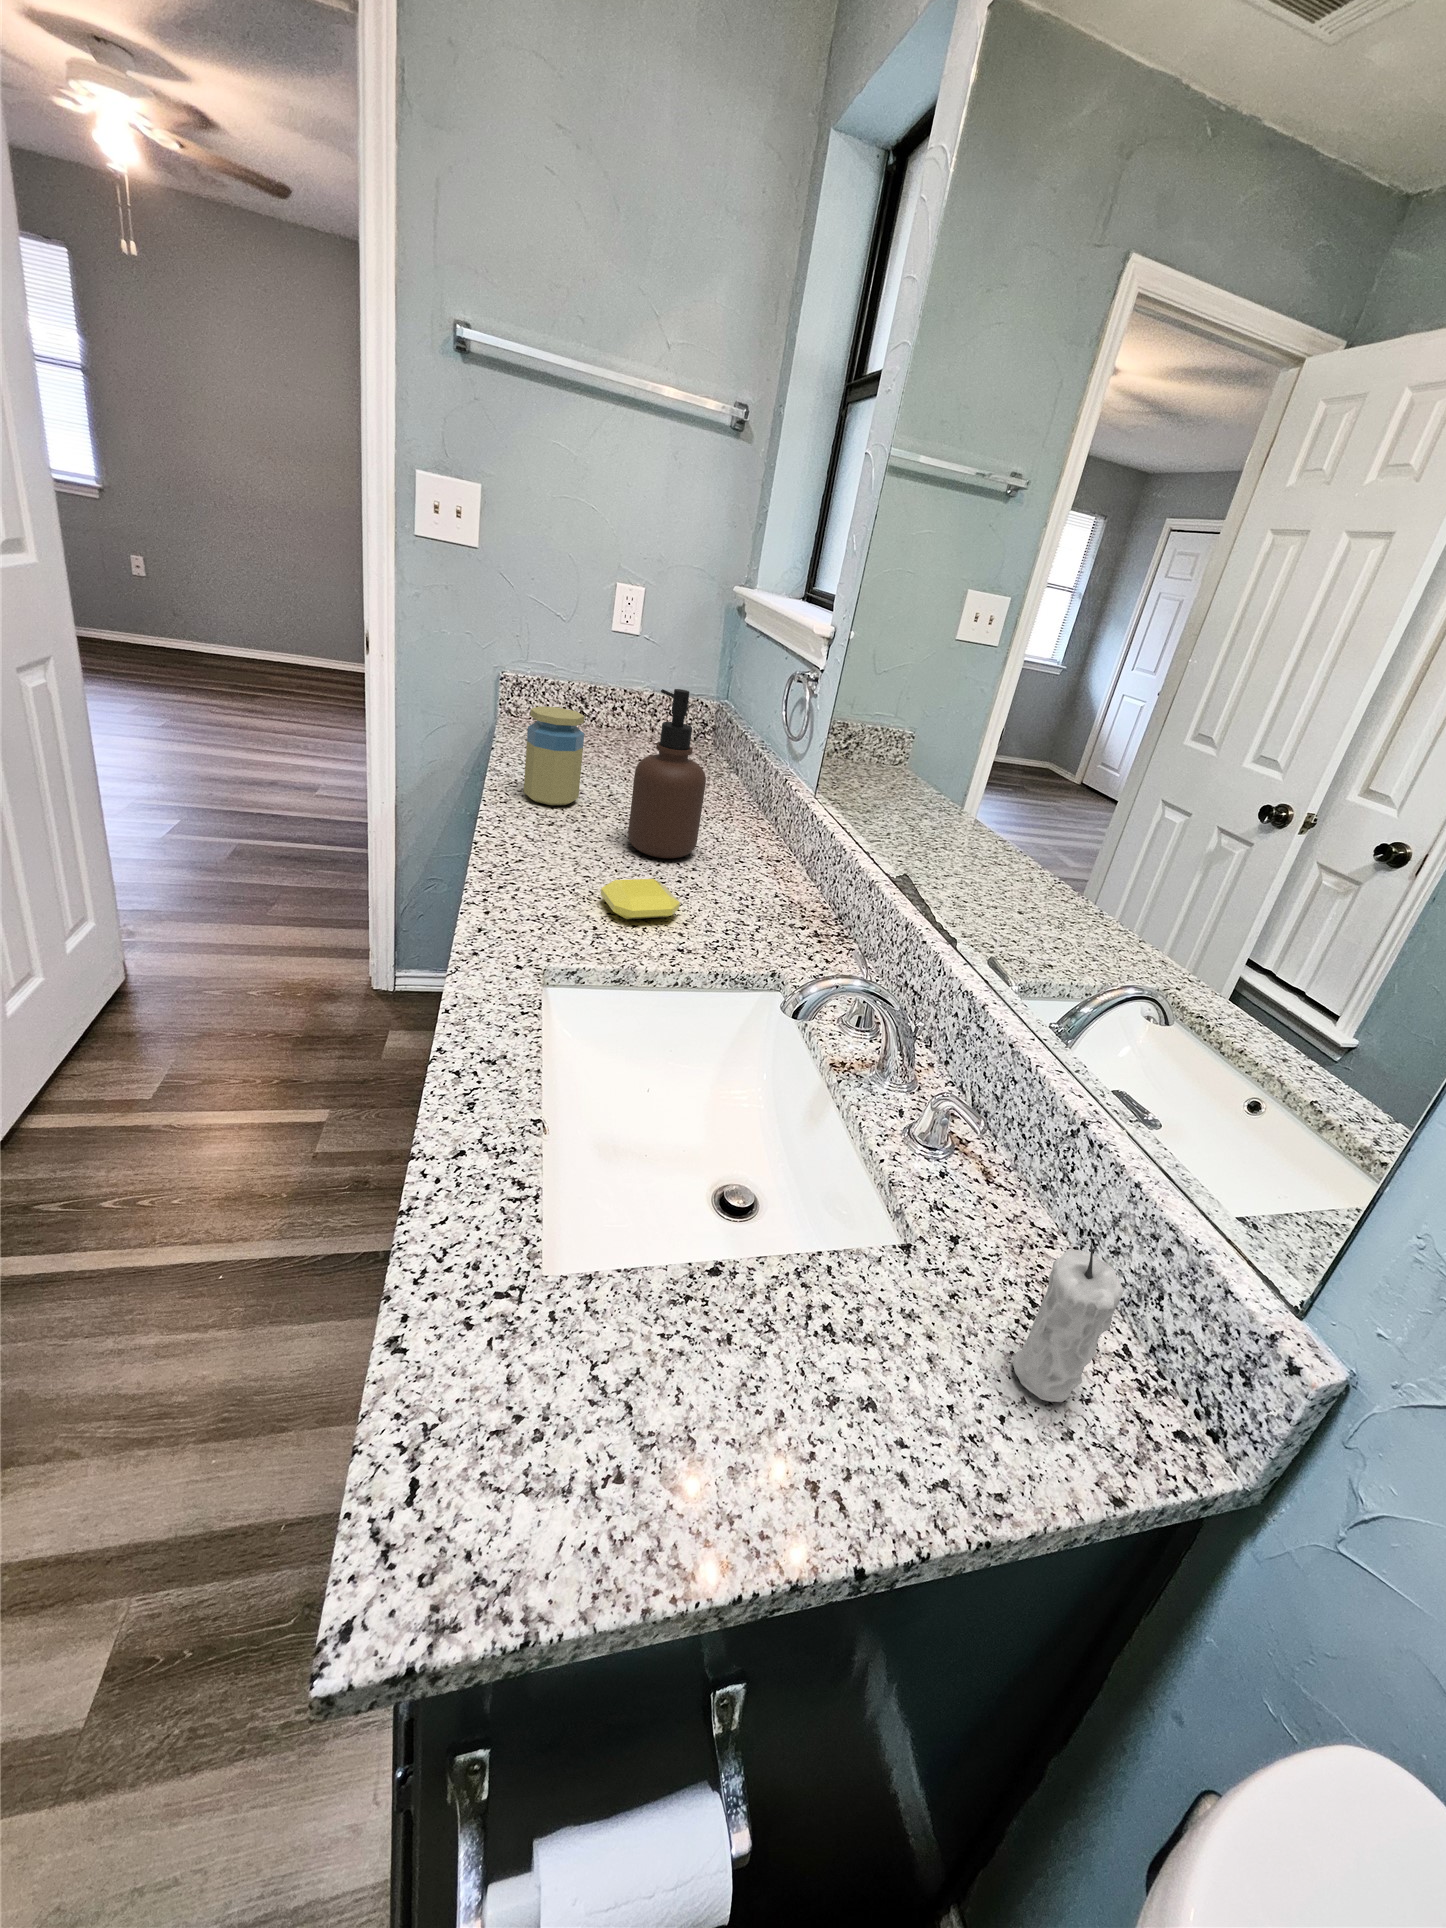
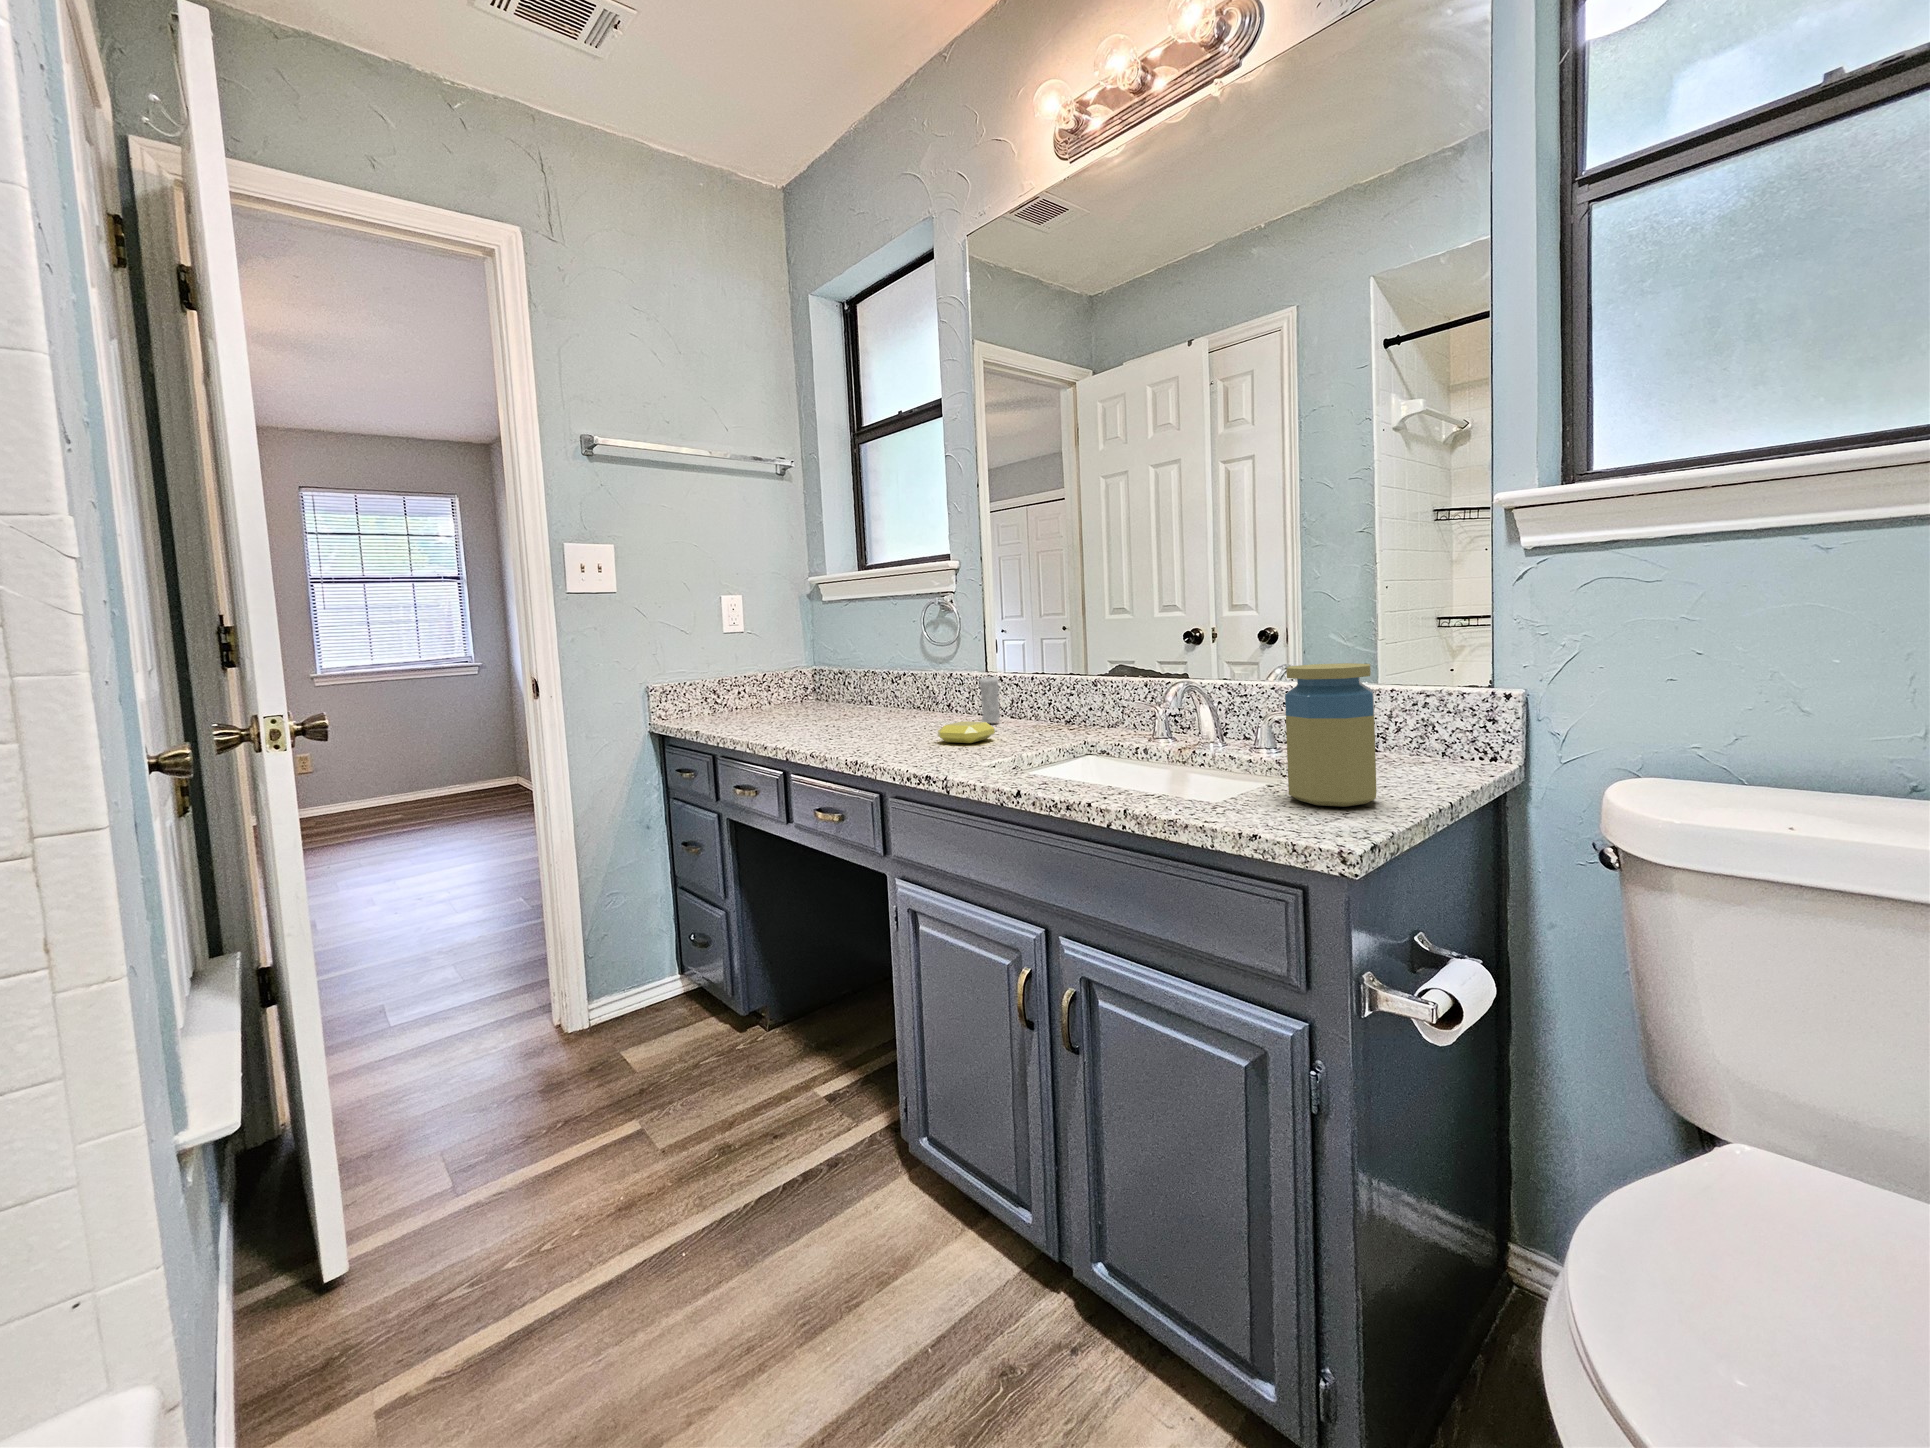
soap dispenser: present [628,689,706,858] -> none [887,609,941,730]
jar: present [524,706,584,805] -> present [1285,663,1377,807]
candle: present [1013,1239,1124,1402] -> present [979,677,1000,723]

